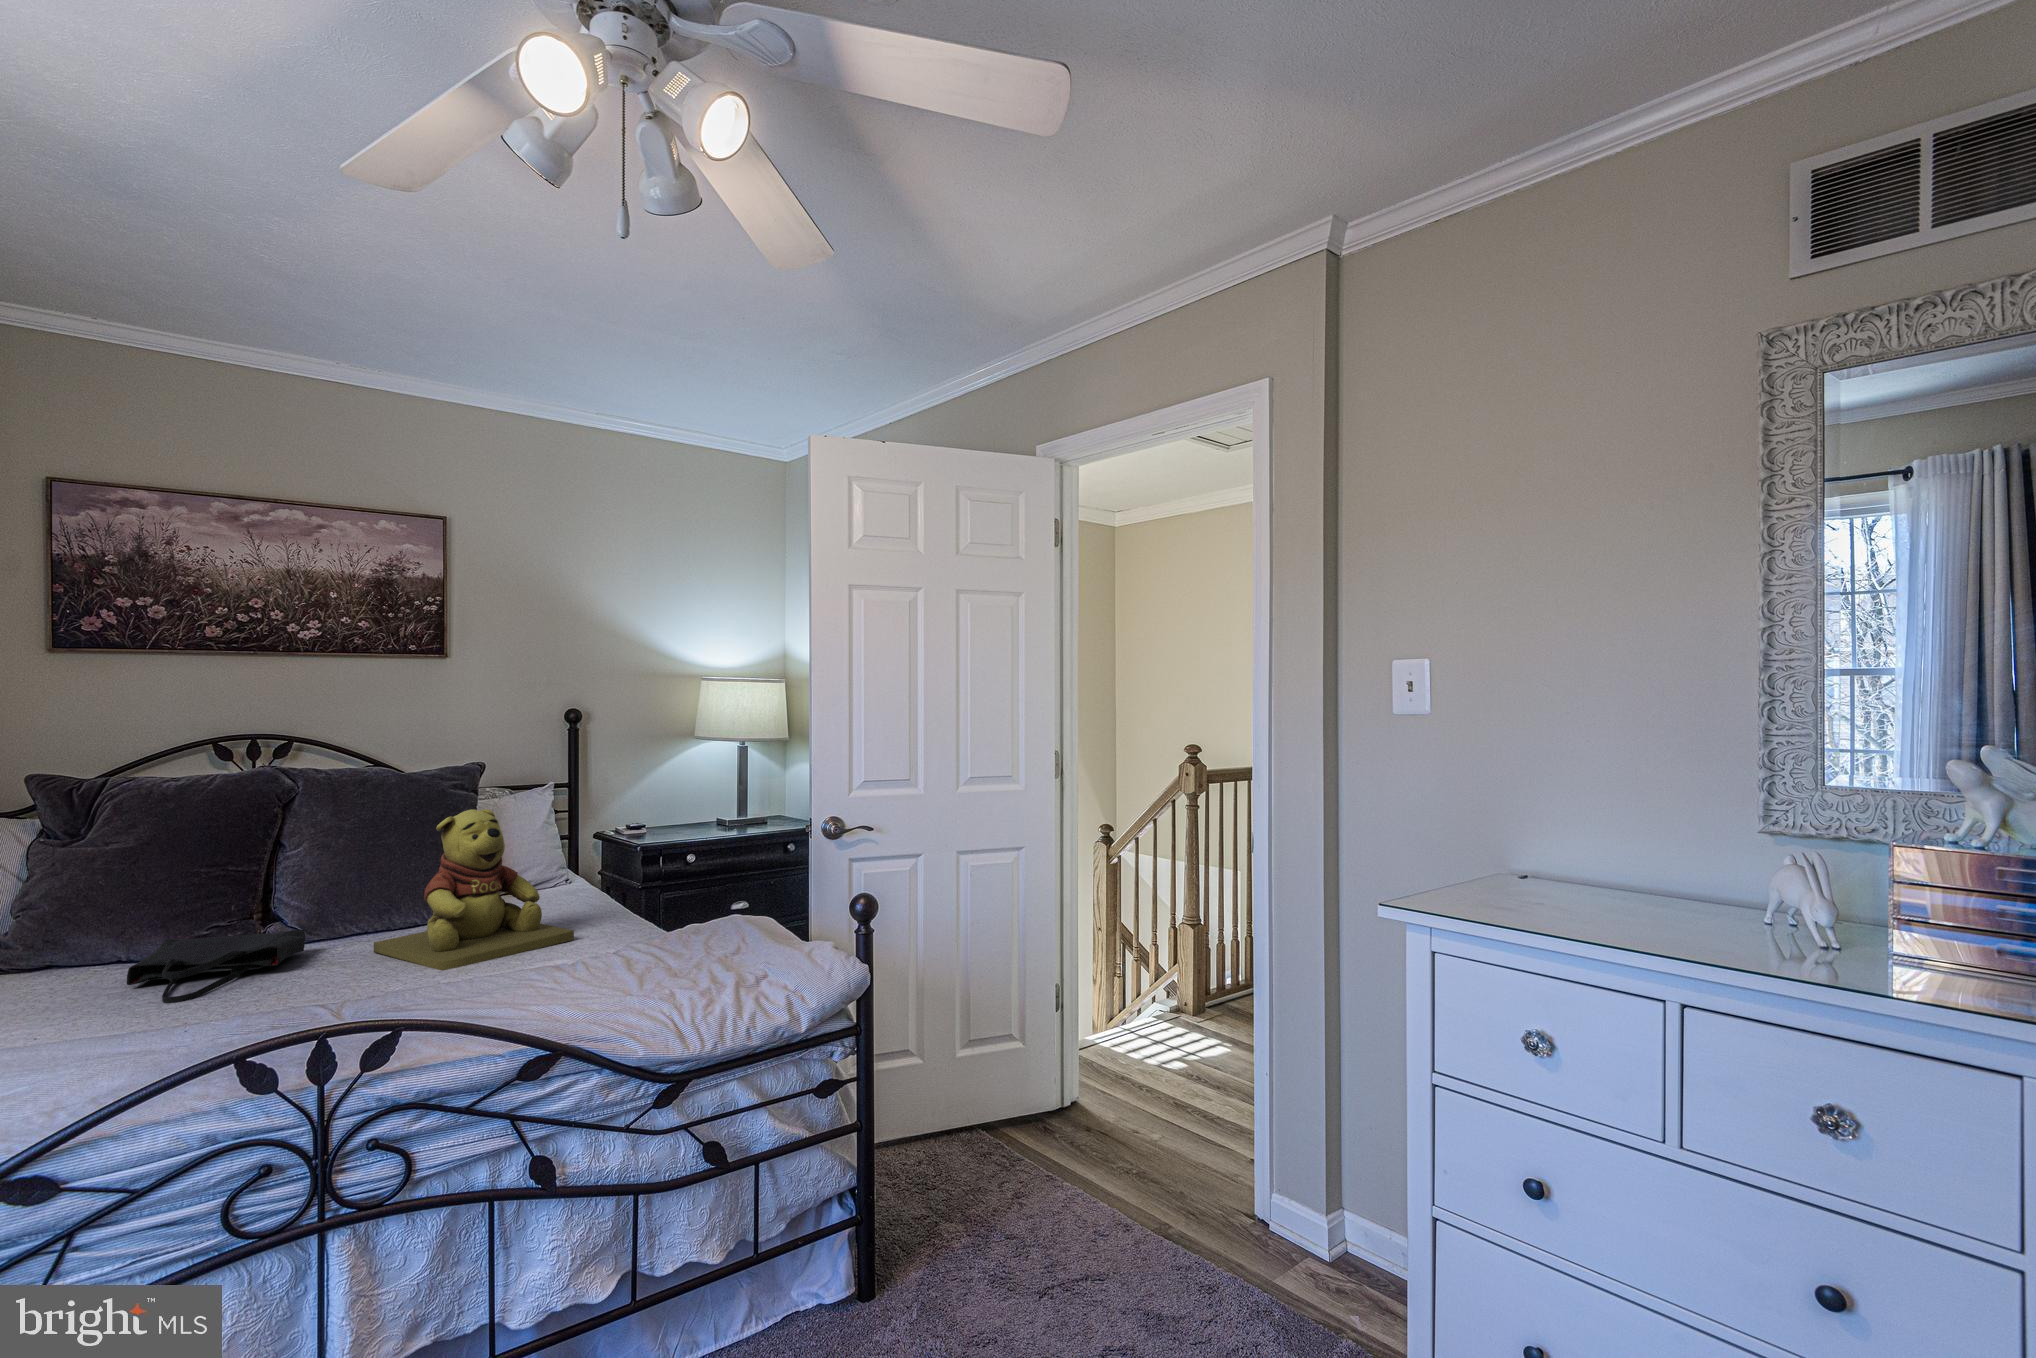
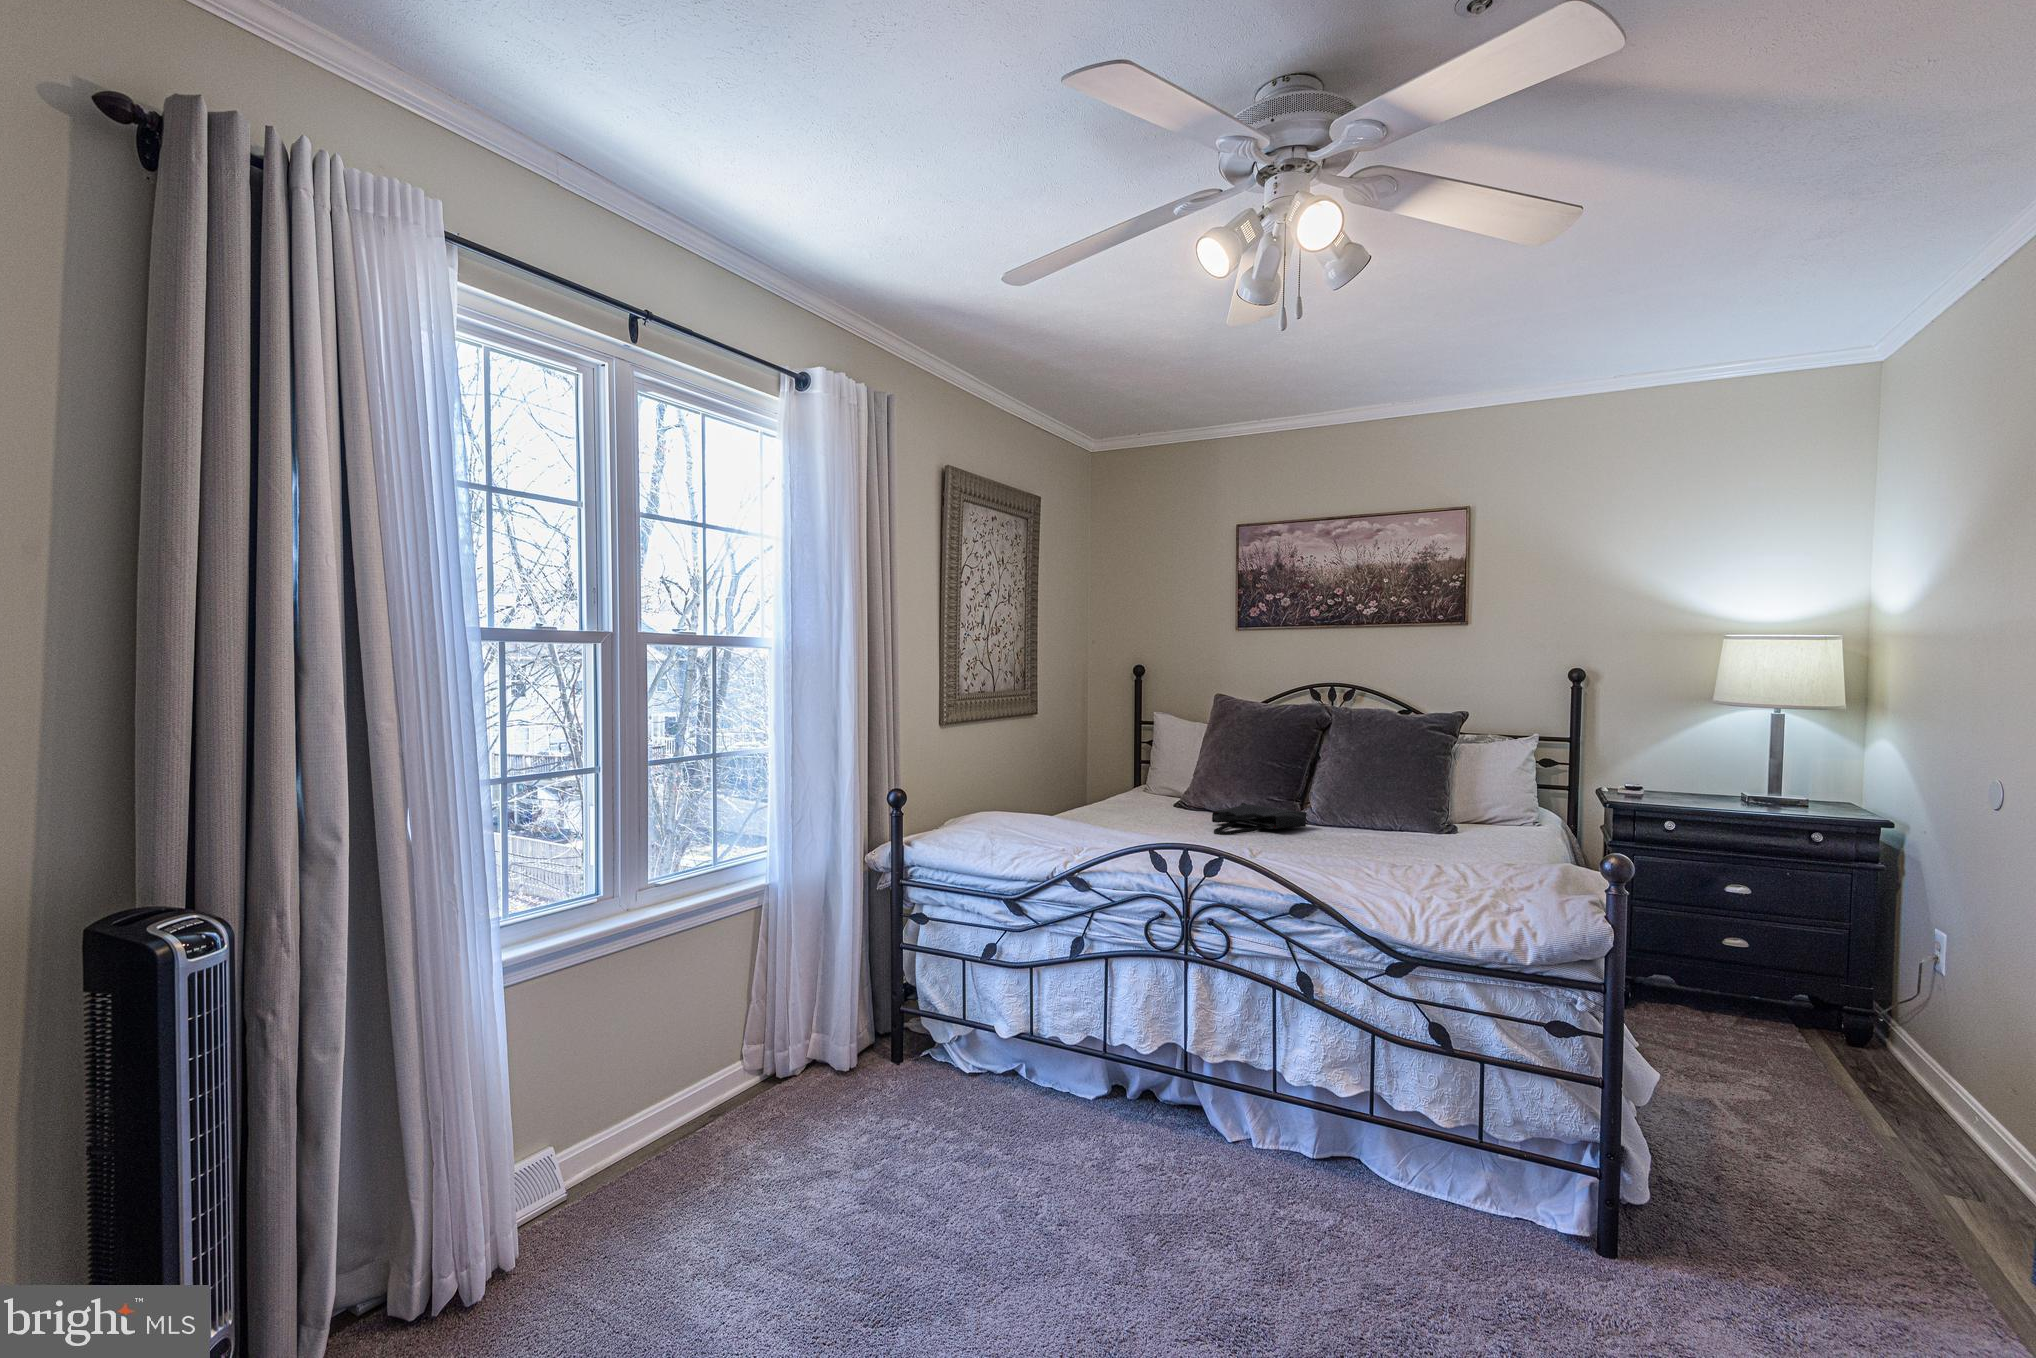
teddy bear: present [374,809,574,971] -> none [1337,743,1461,860]

